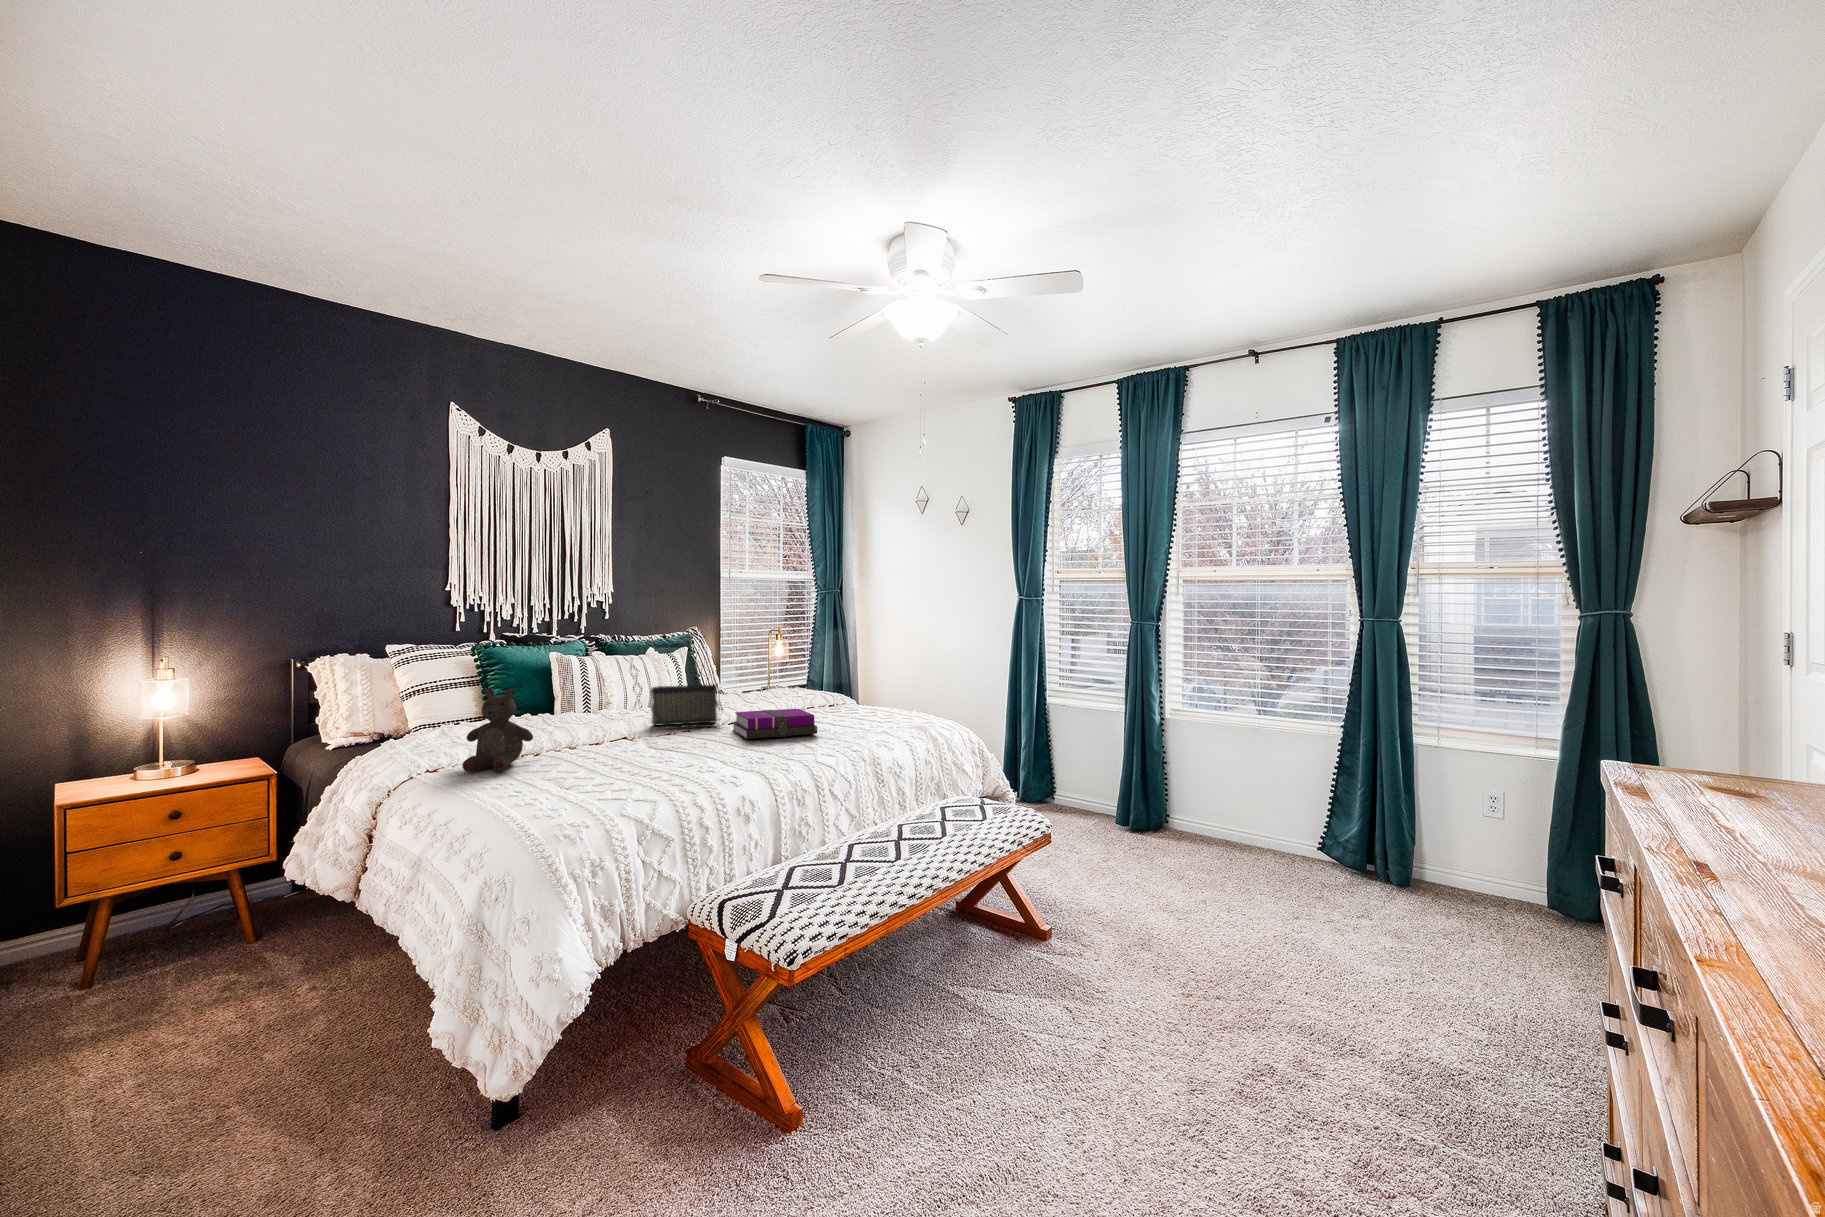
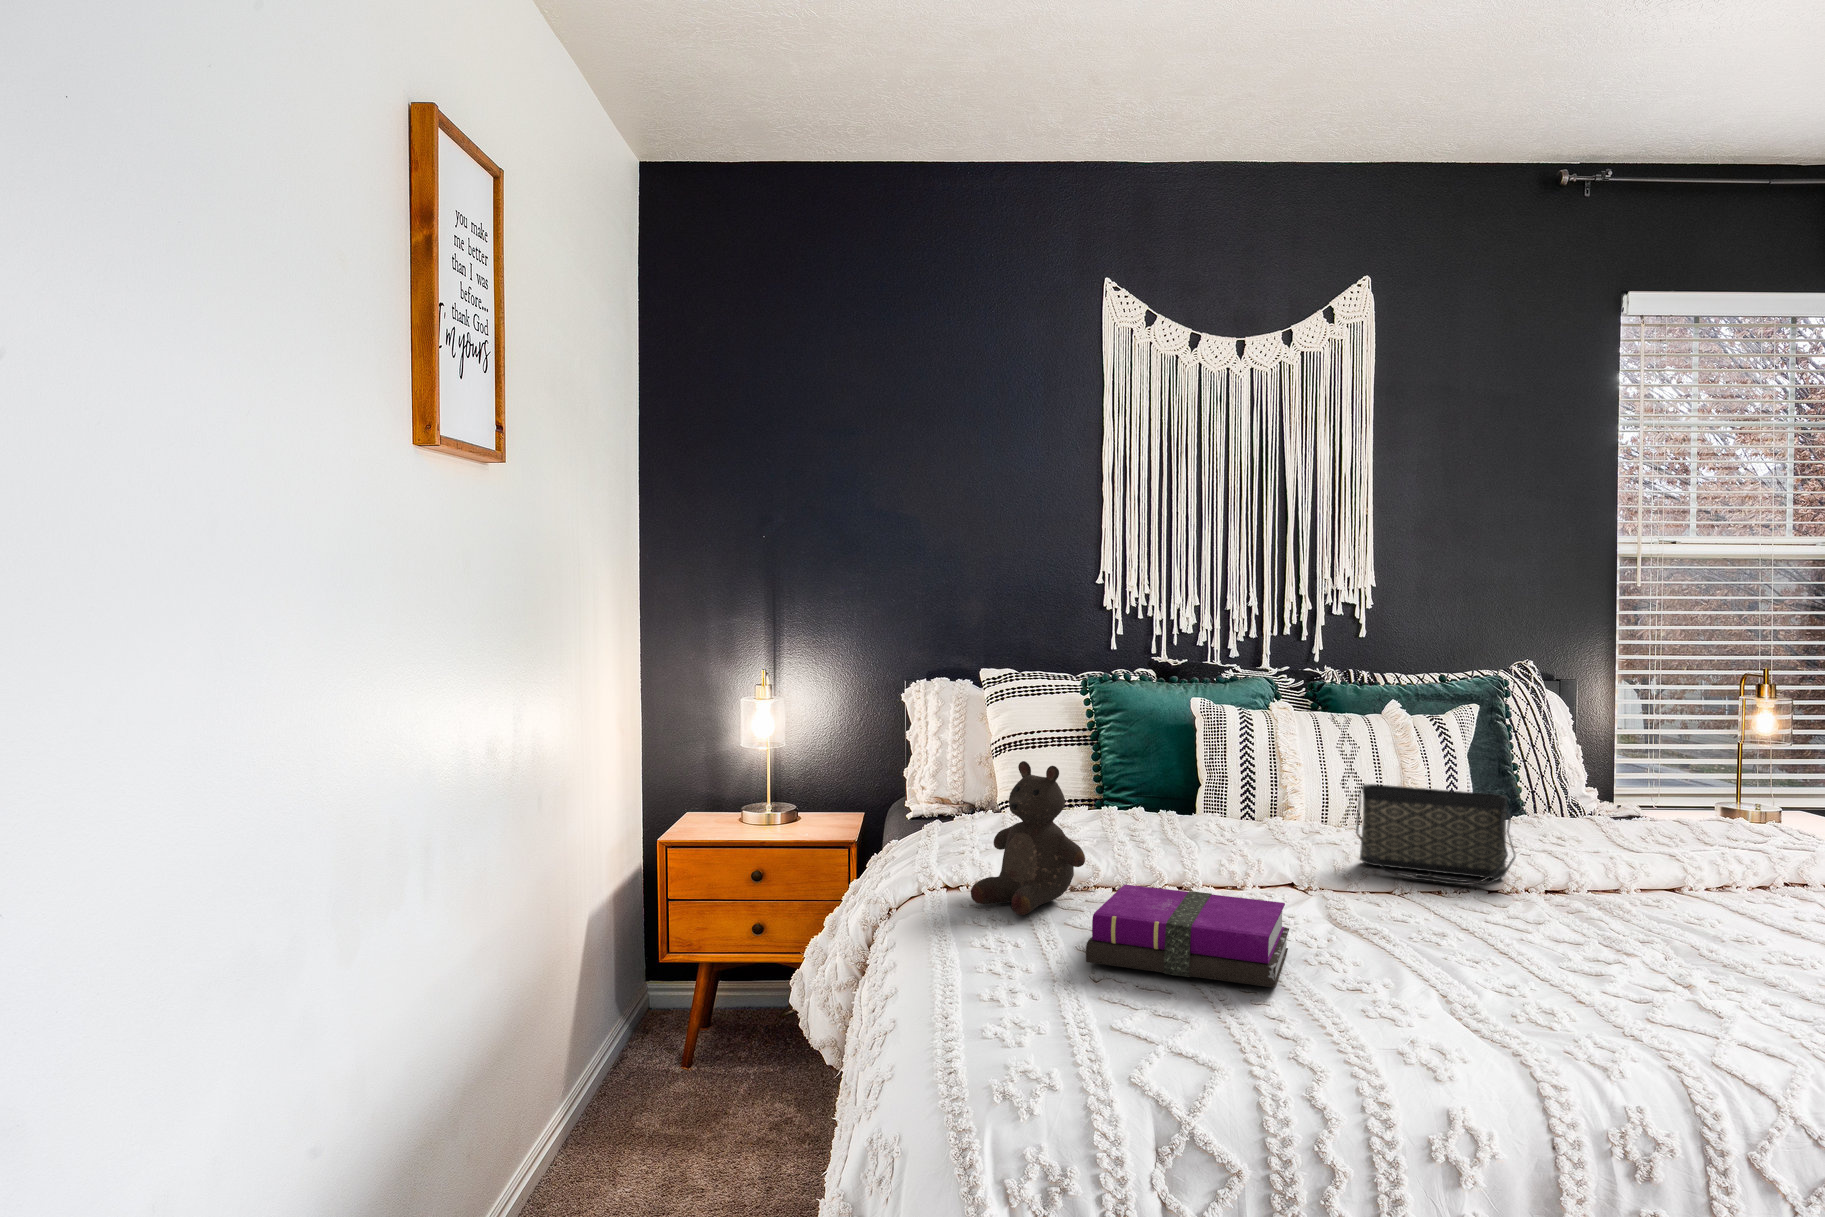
notebook: present [733,709,817,739] -> present [1086,884,1289,988]

